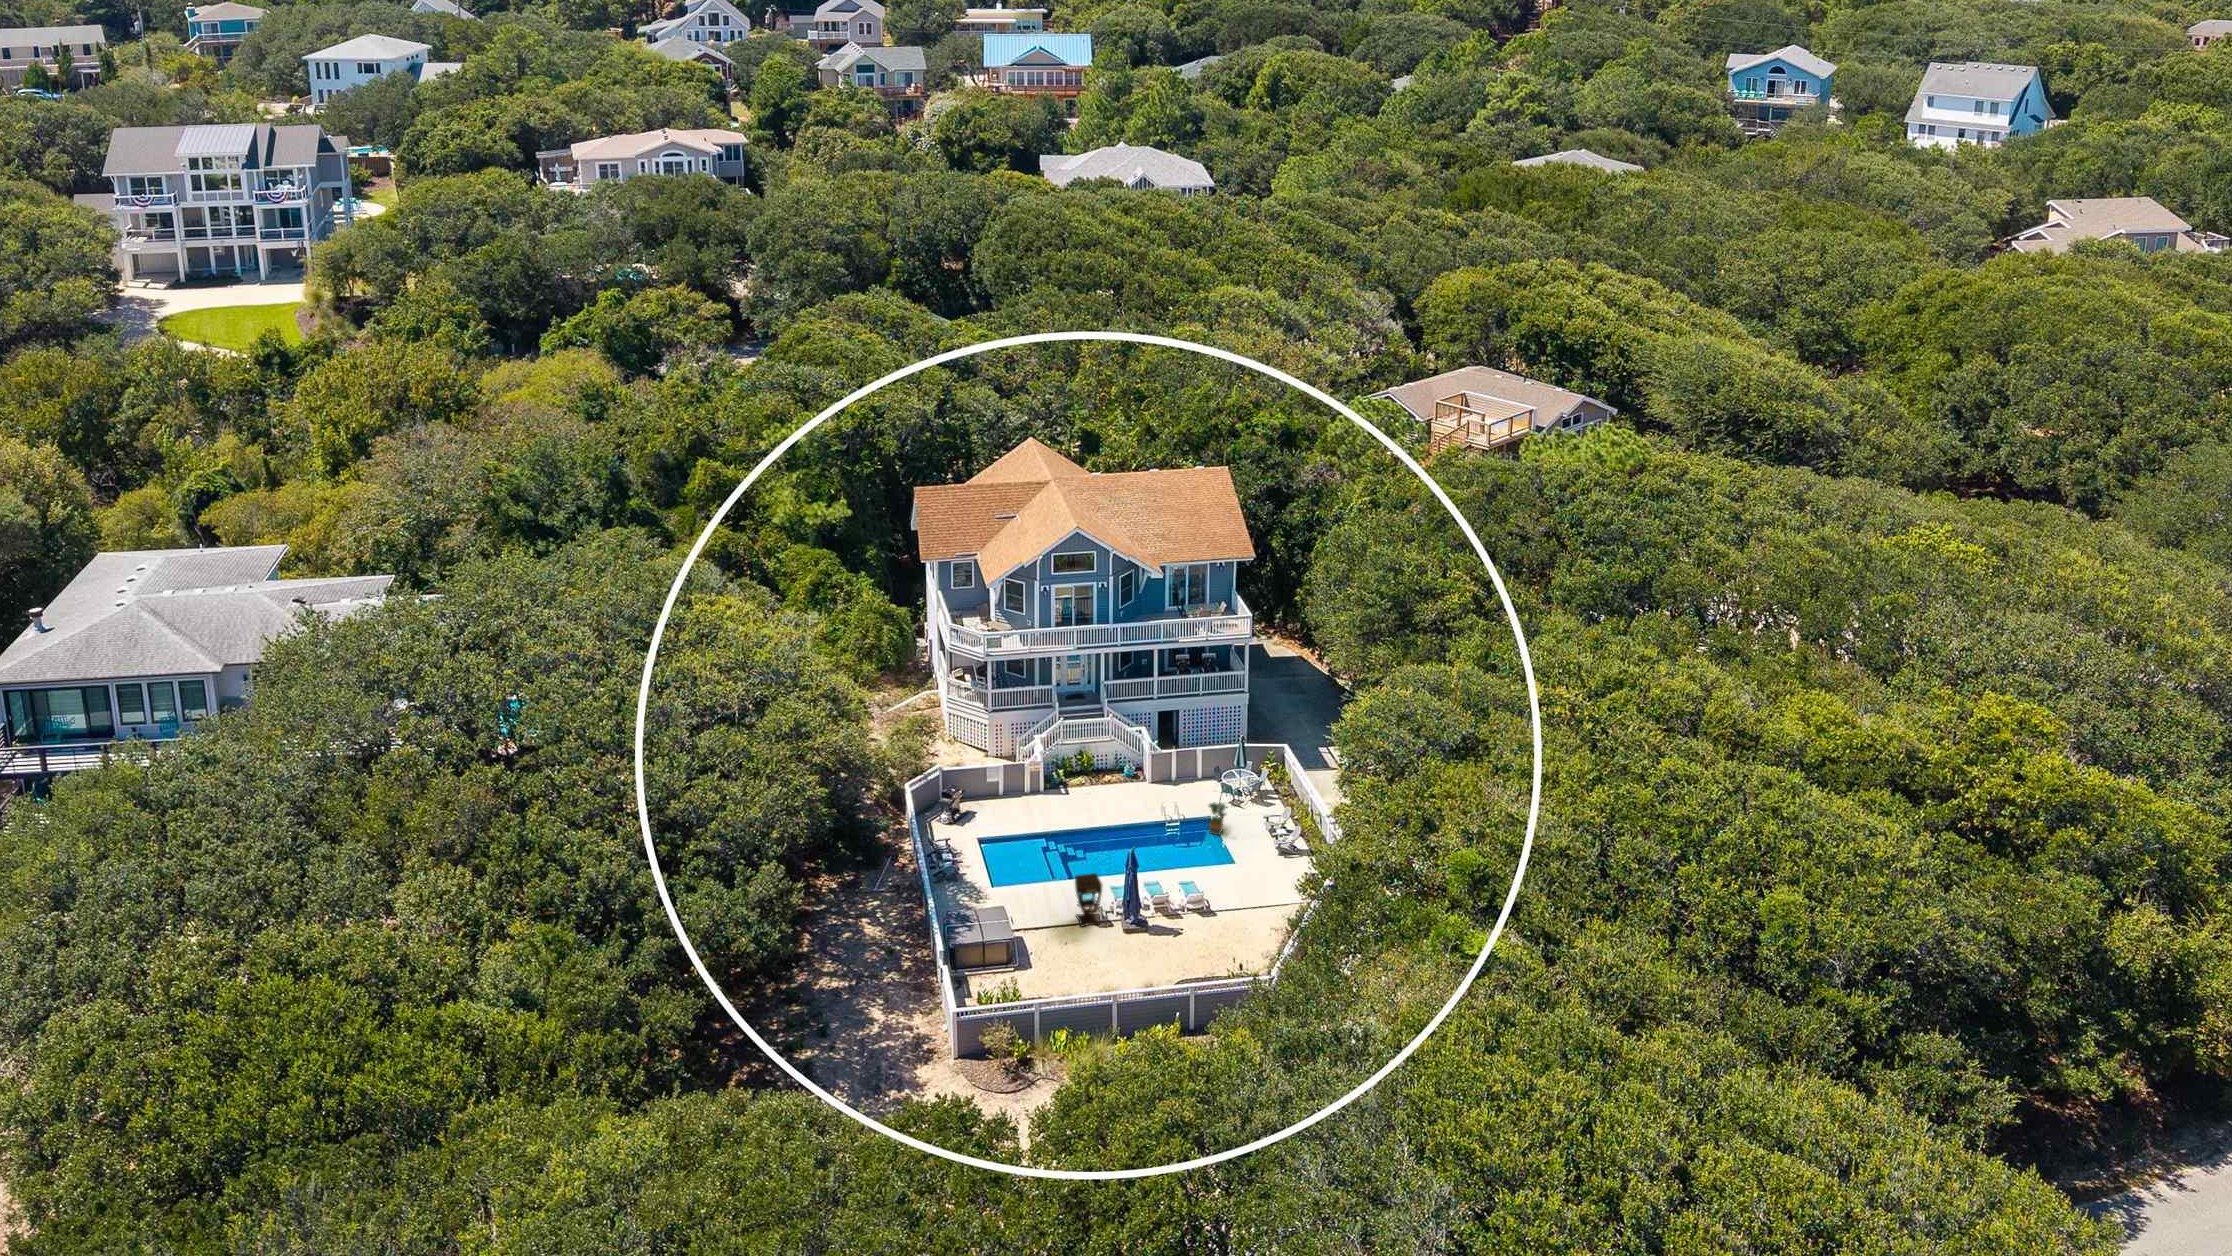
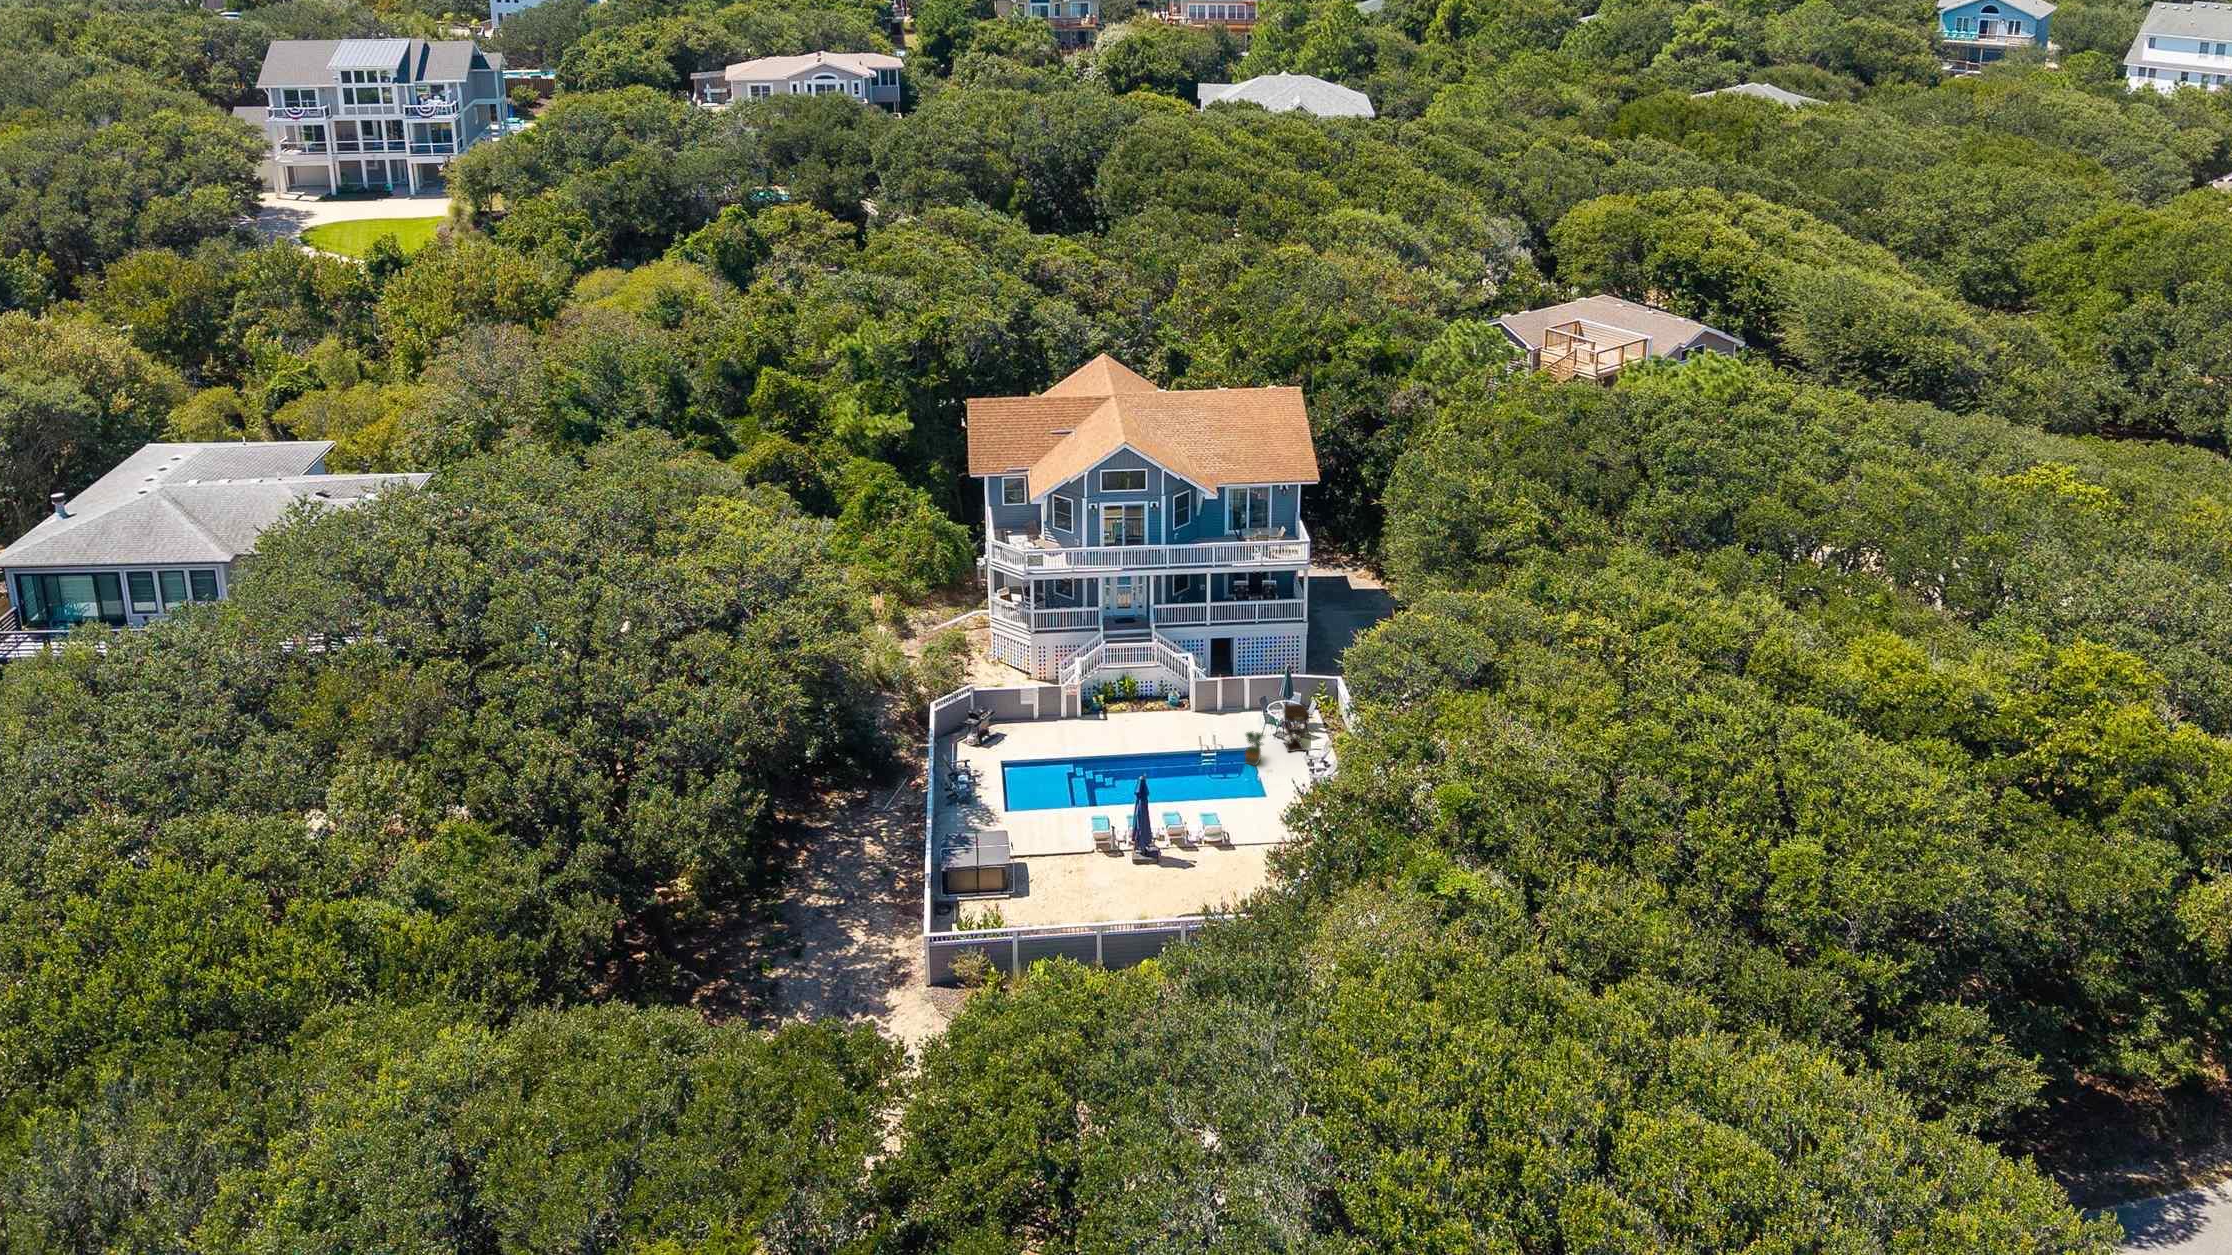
side table: present [1075,873,1103,927] -> present [1283,703,1309,752]

